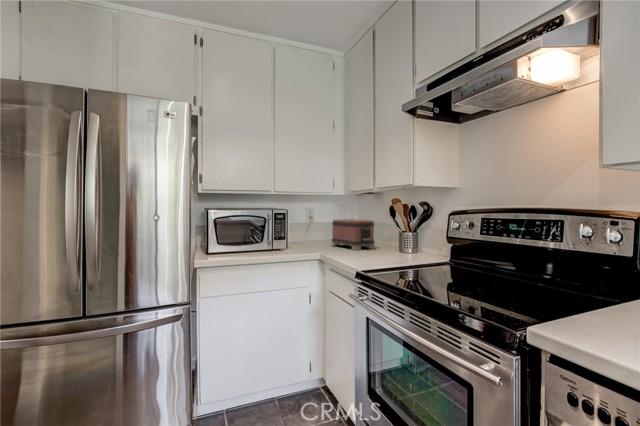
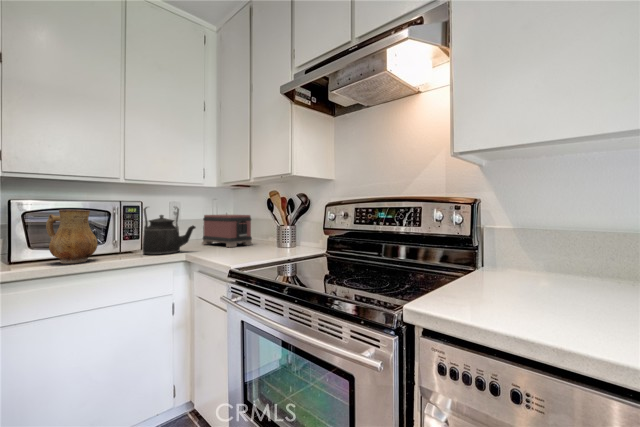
kettle: none [288,214,327,254] -> present [143,207,196,255]
ceramic pitcher: none [228,217,259,257] -> present [46,210,98,264]

